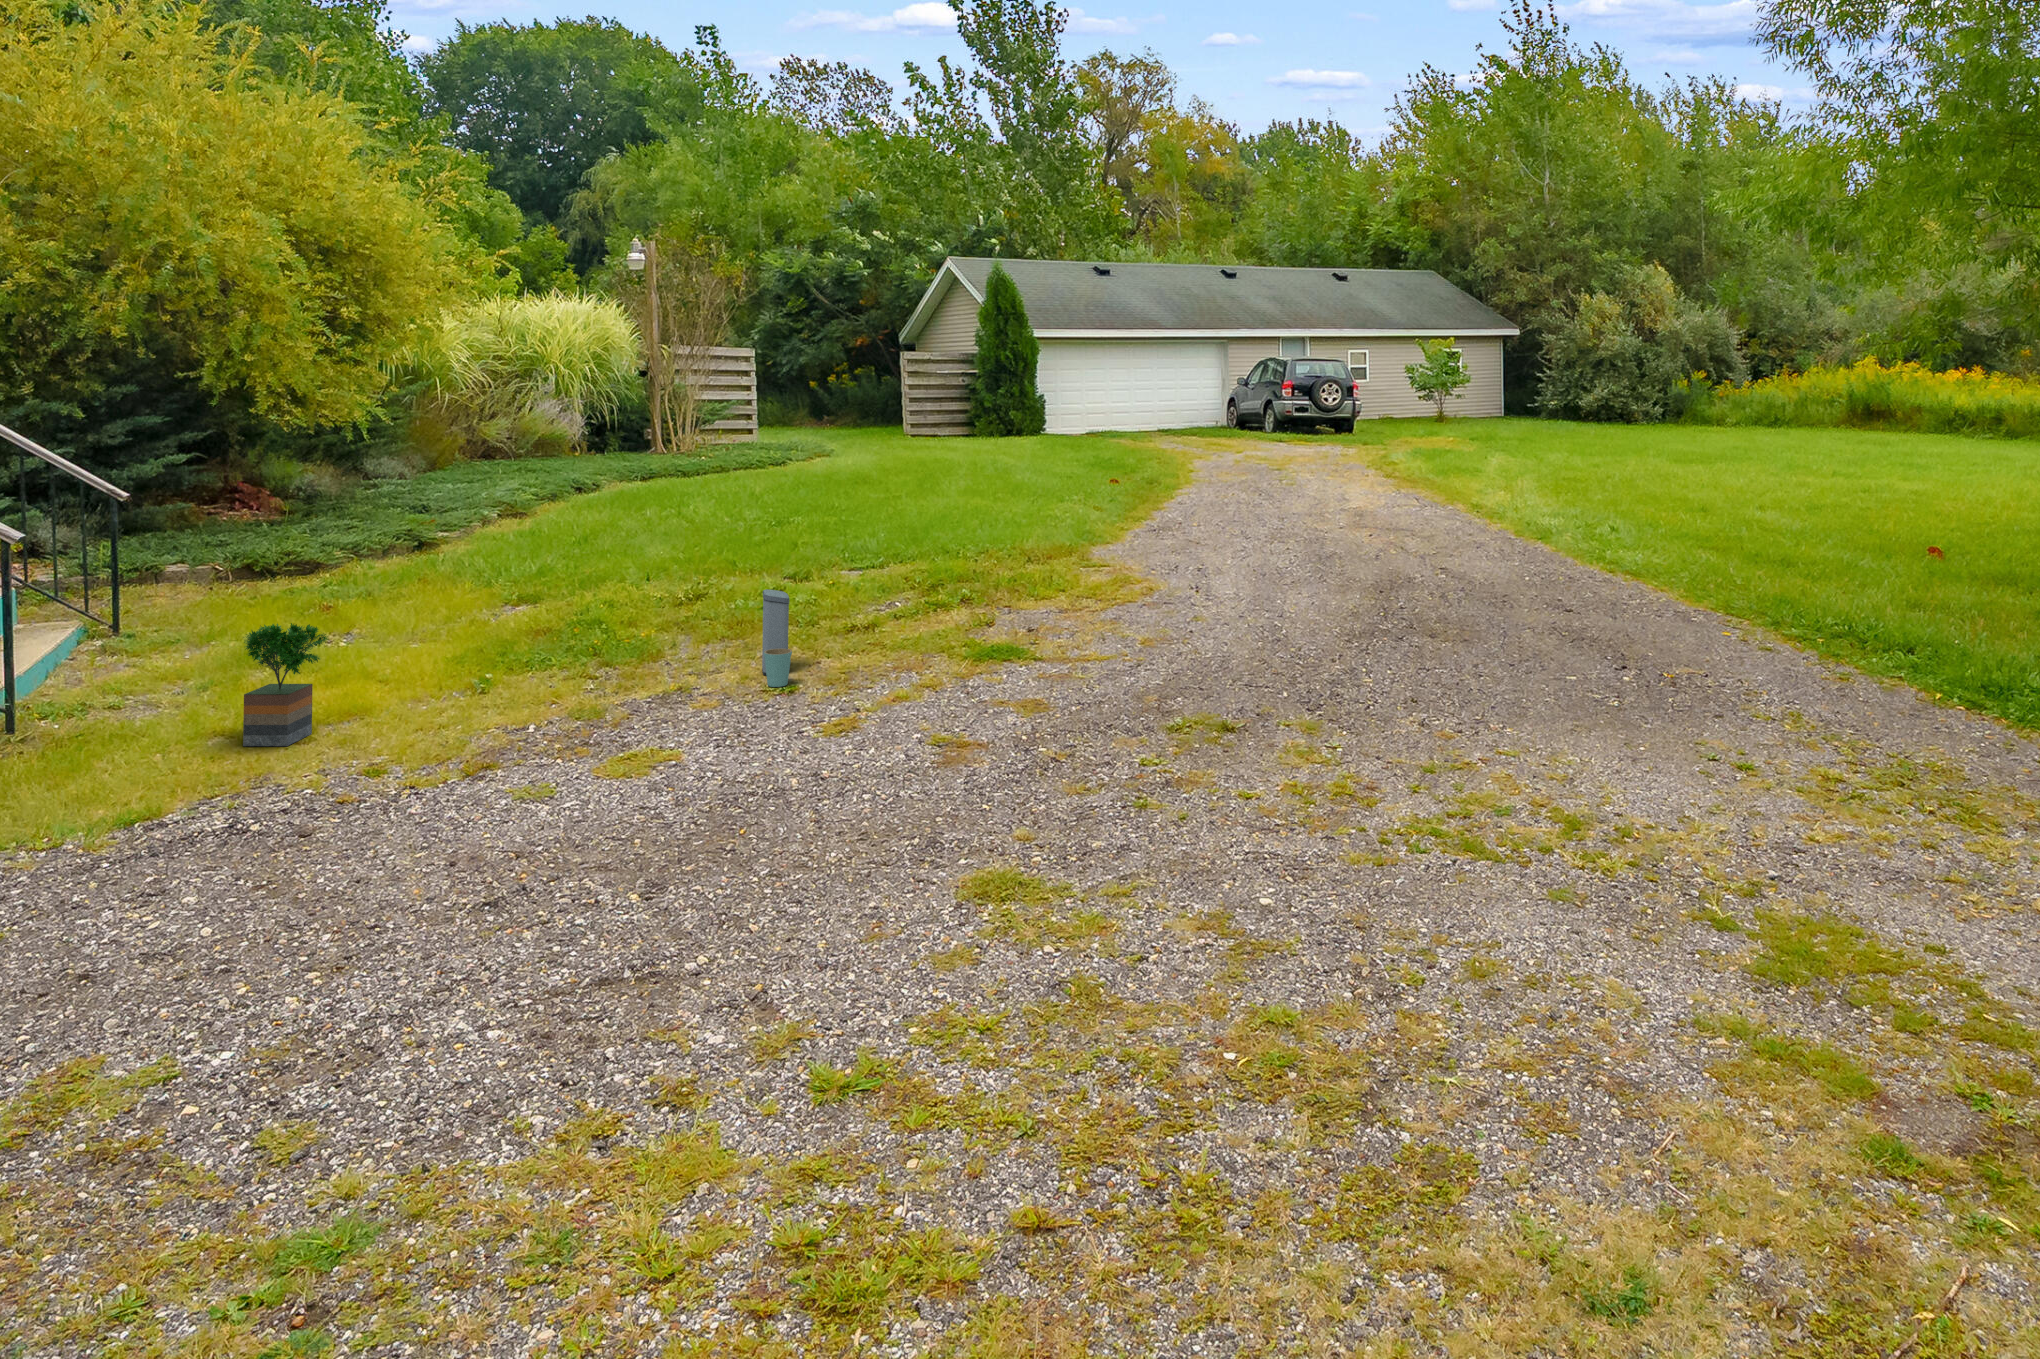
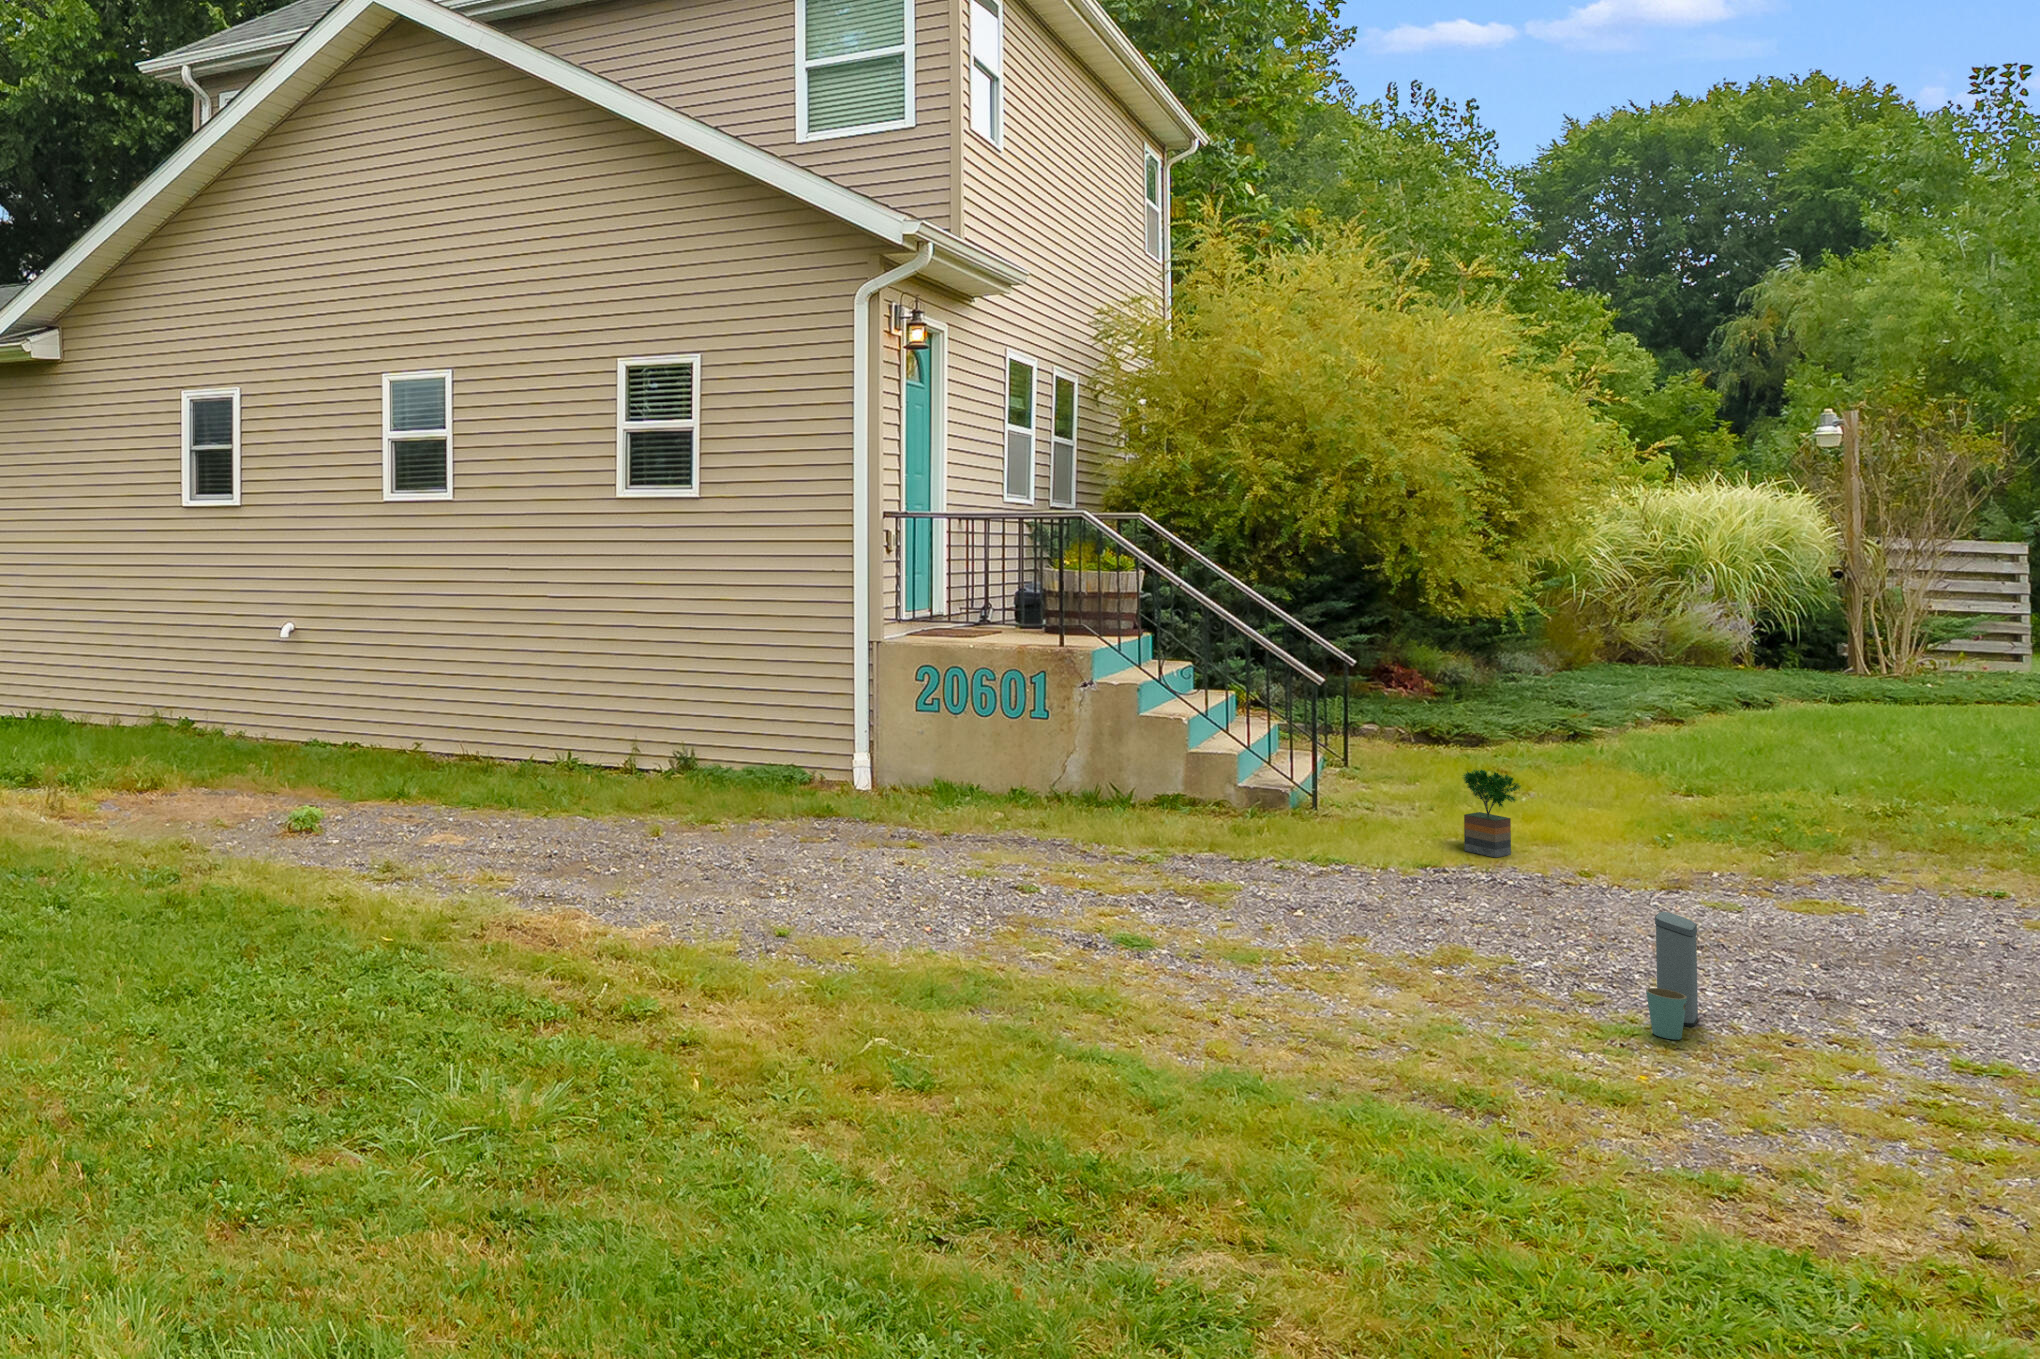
trash can: present [762,589,792,687] -> present [1646,912,1698,1040]

